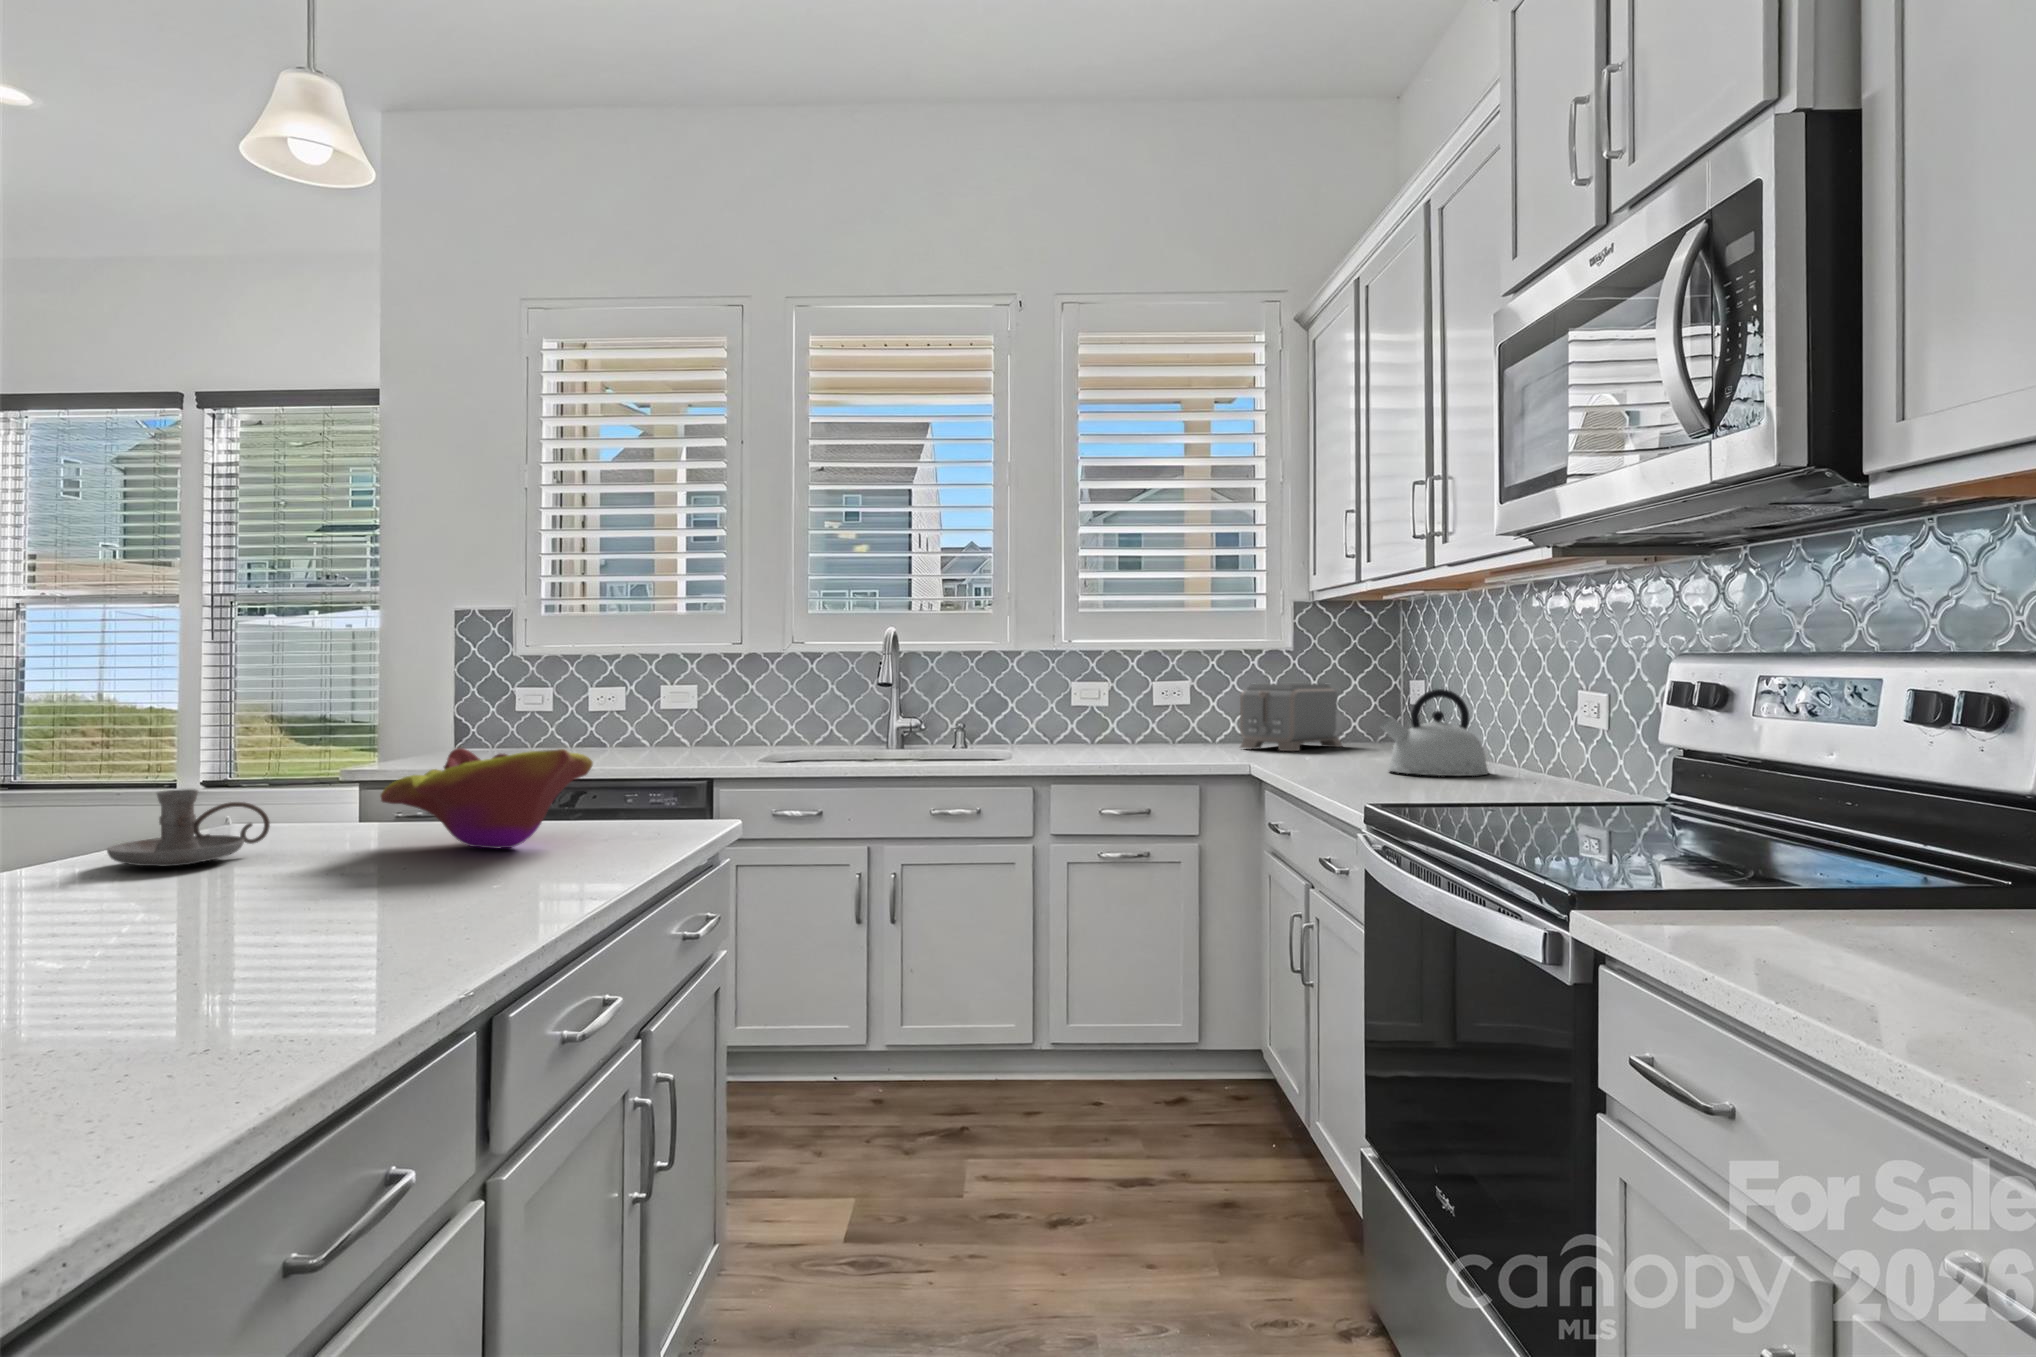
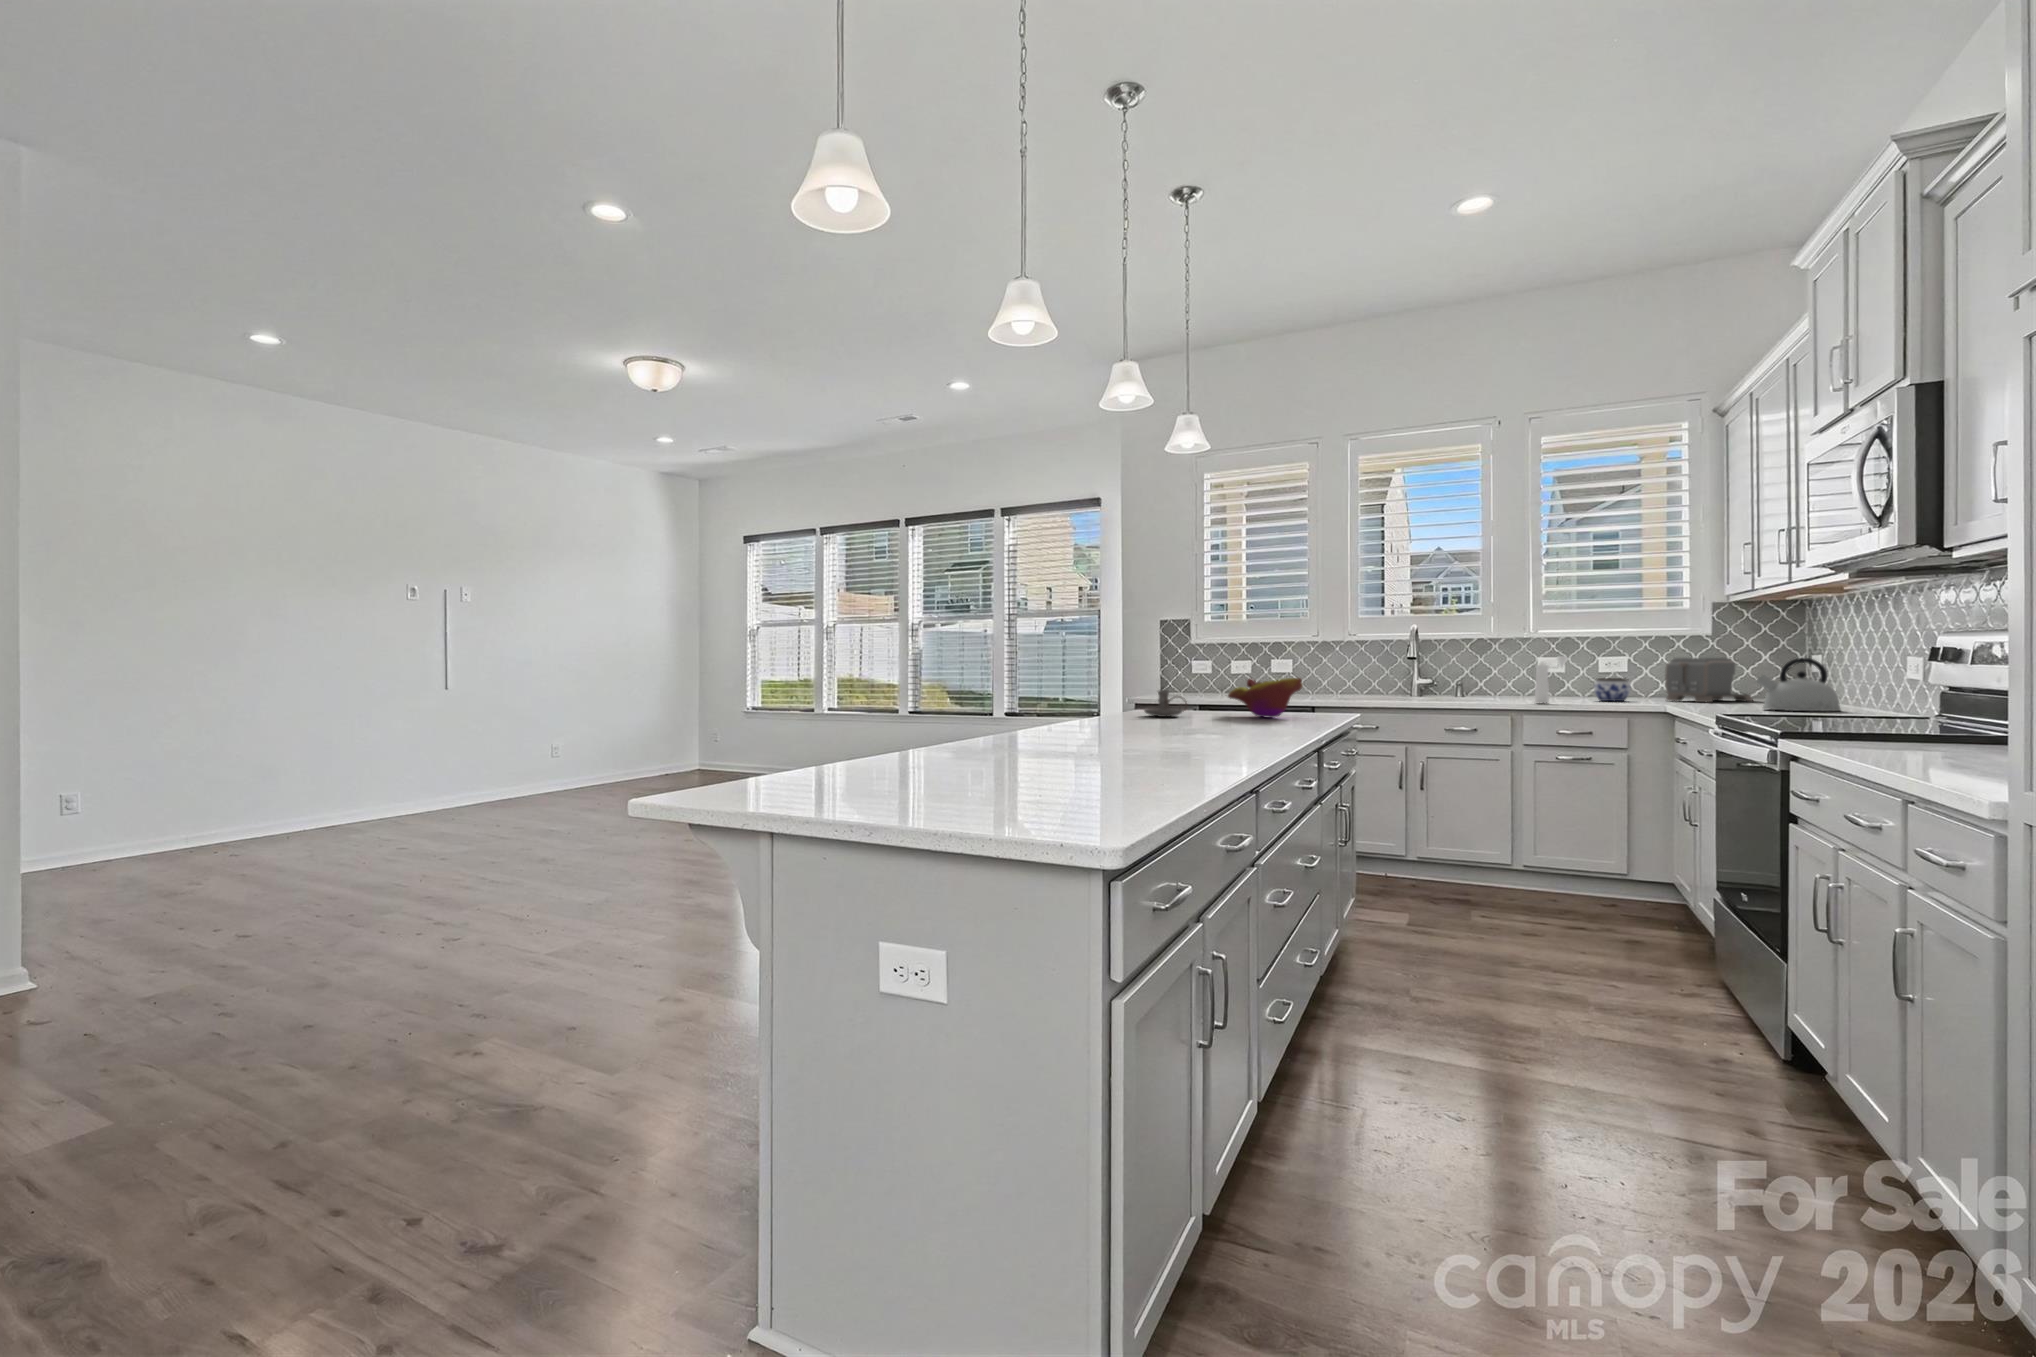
pepper mill: none [1070,681,1116,760] -> present [1535,656,1567,703]
jar: none [1149,715,1197,751] -> present [1594,678,1631,701]

